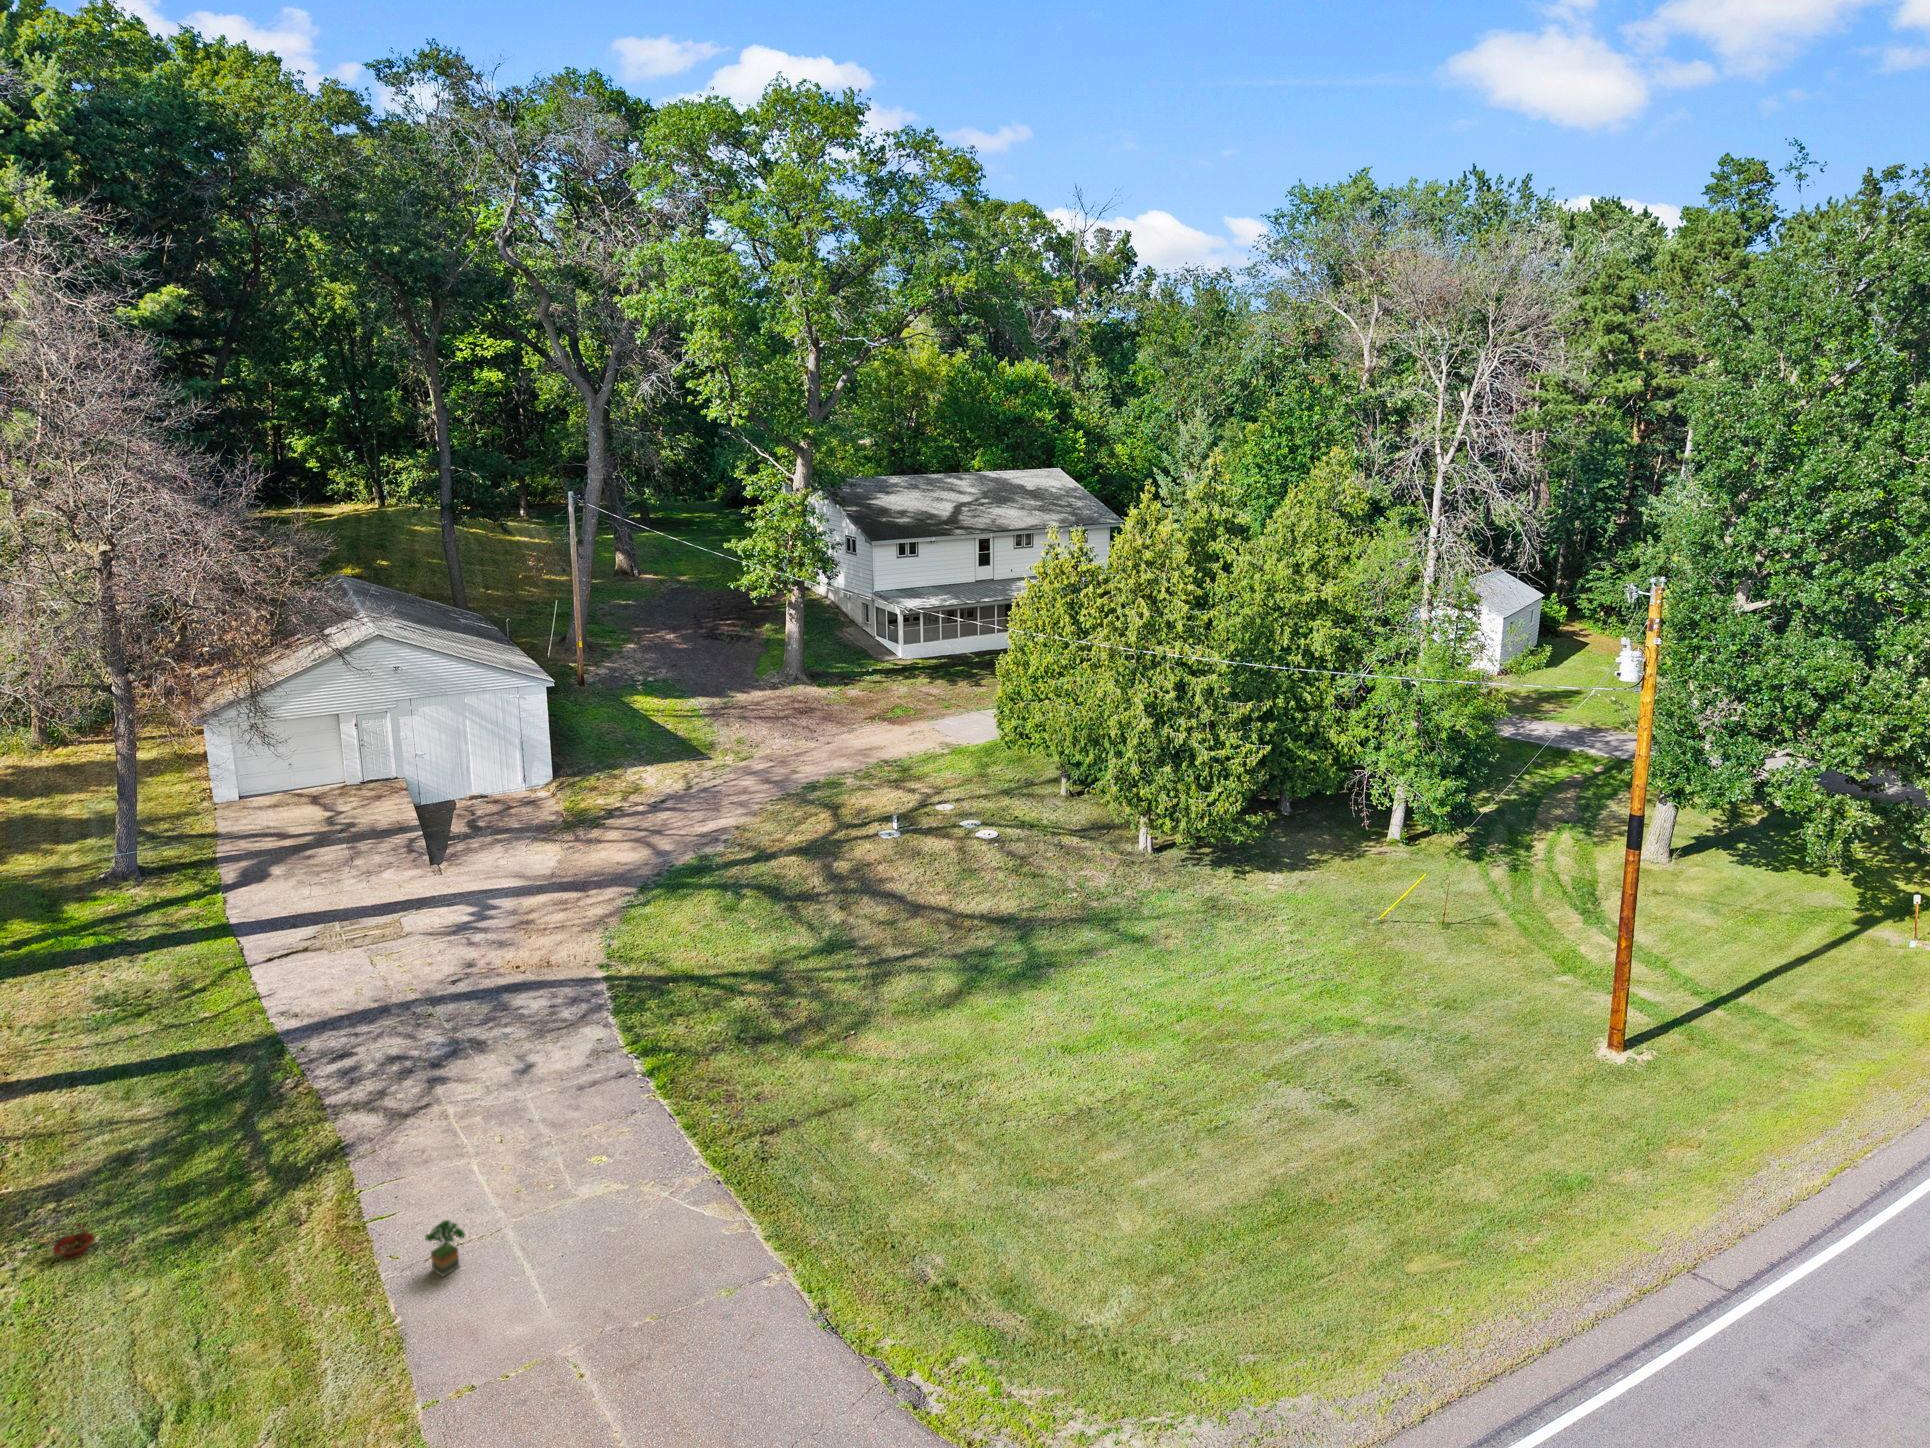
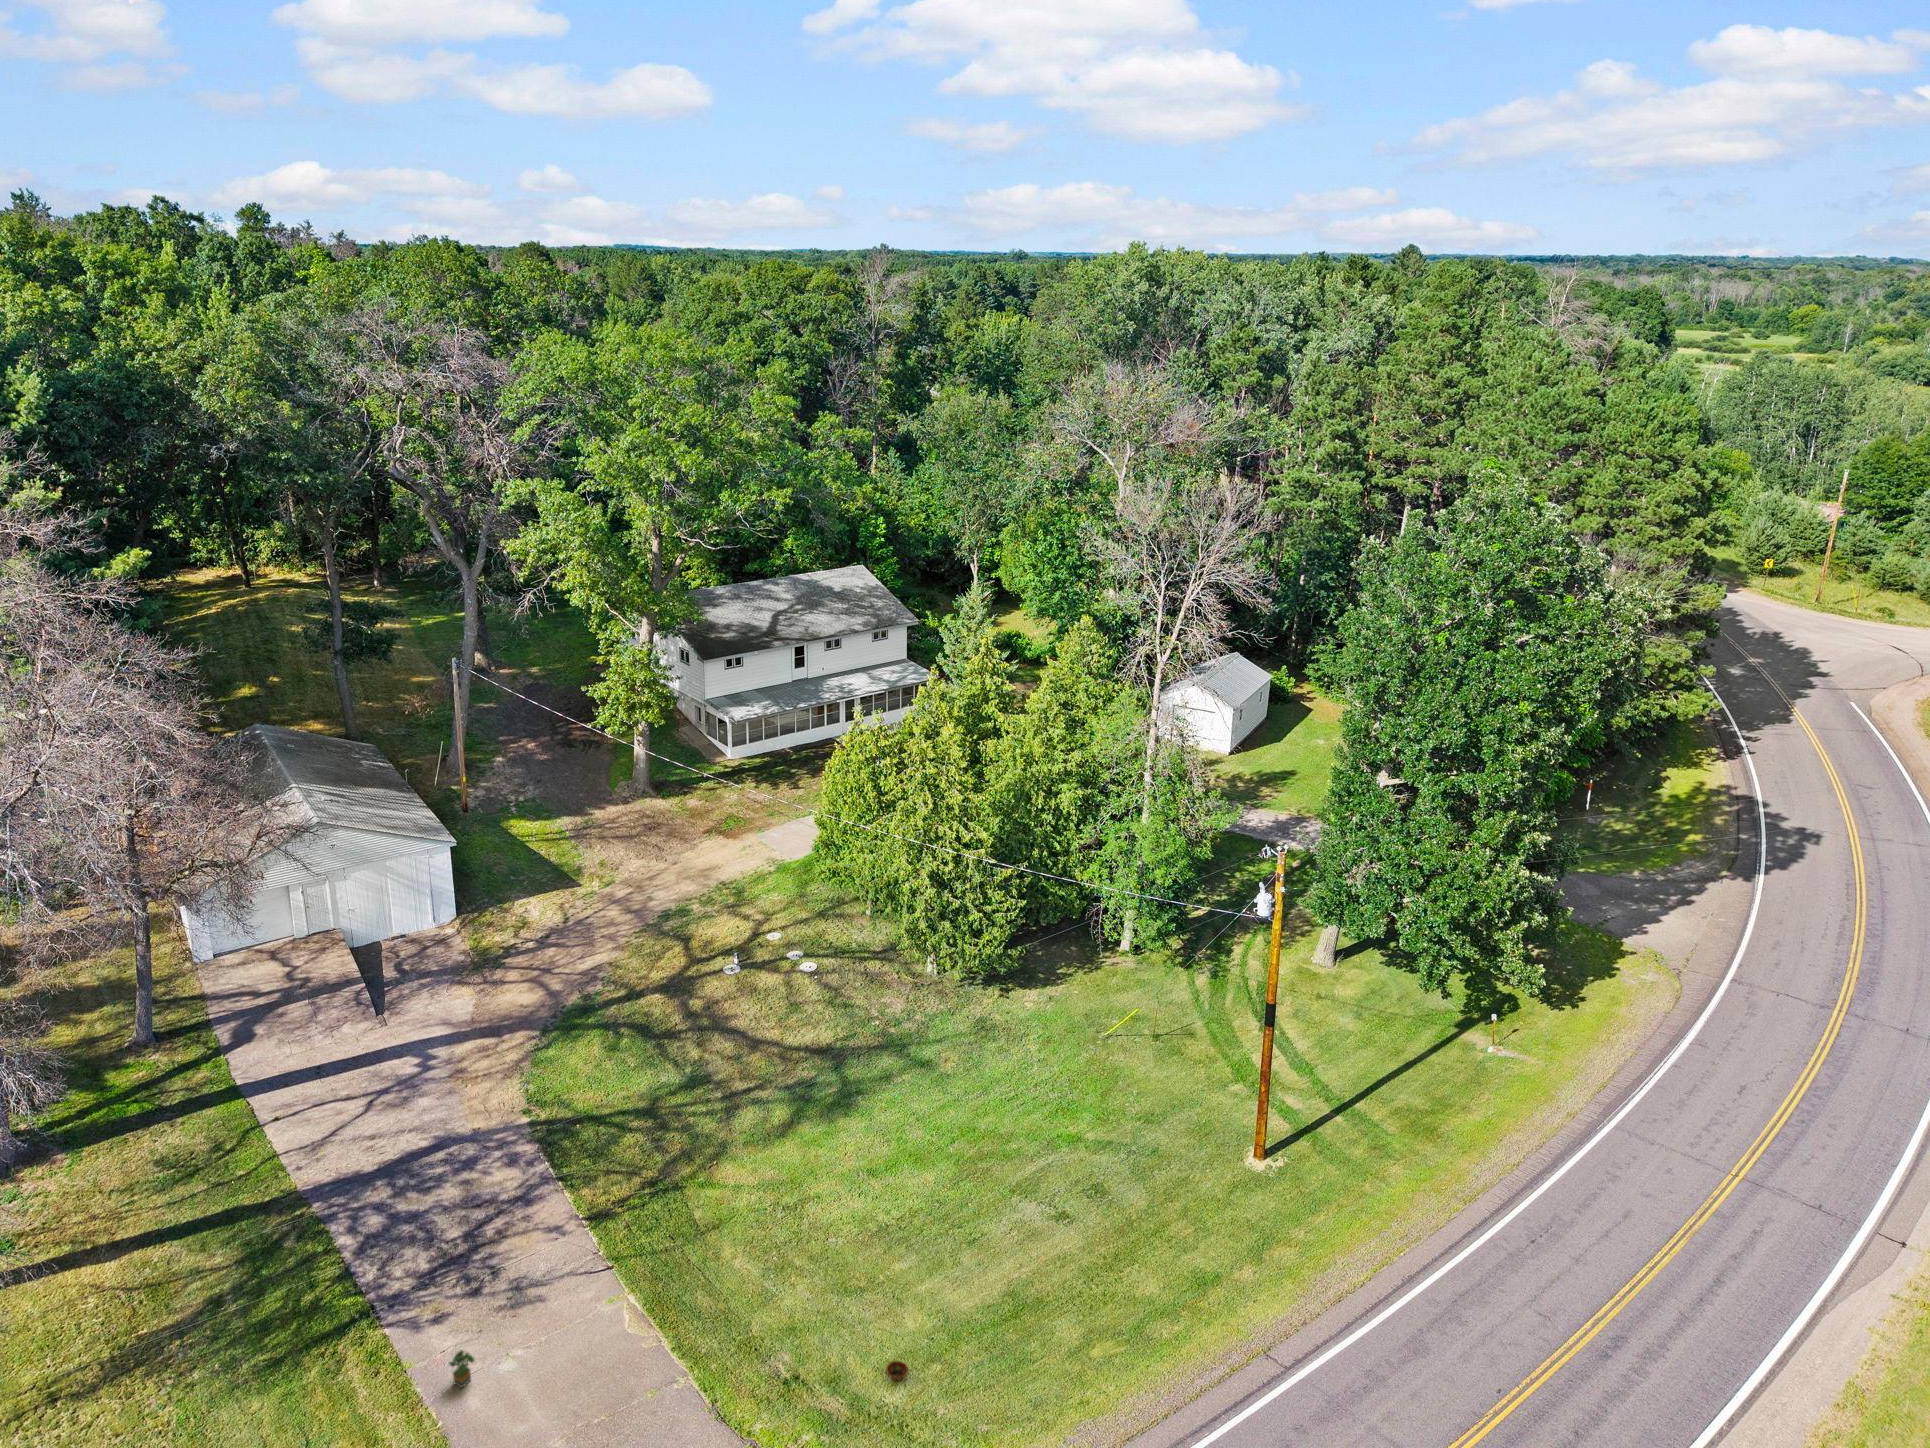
basket: present [53,1225,94,1260] -> present [886,1361,908,1381]

